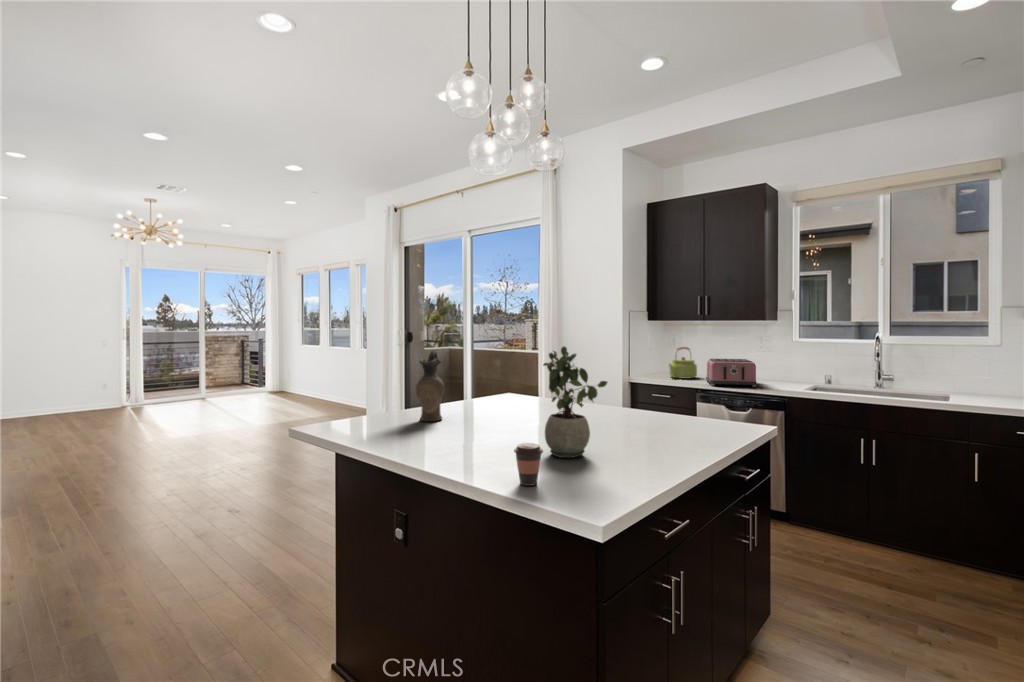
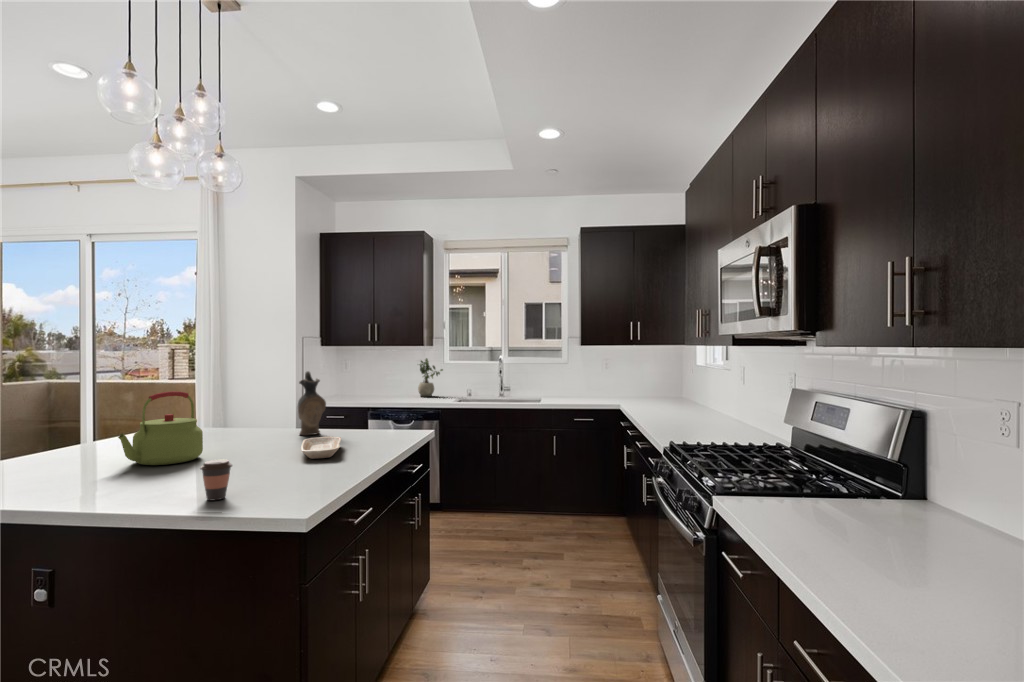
potted plant: present [543,346,607,458] -> present [418,358,443,397]
kettle: present [669,347,697,379] -> present [118,391,203,465]
ceramic pitcher: present [416,350,445,421] -> present [298,371,326,435]
toaster: present [706,359,757,387] -> none [375,379,418,404]
tray: none [618,423,663,449] -> present [301,437,341,459]

